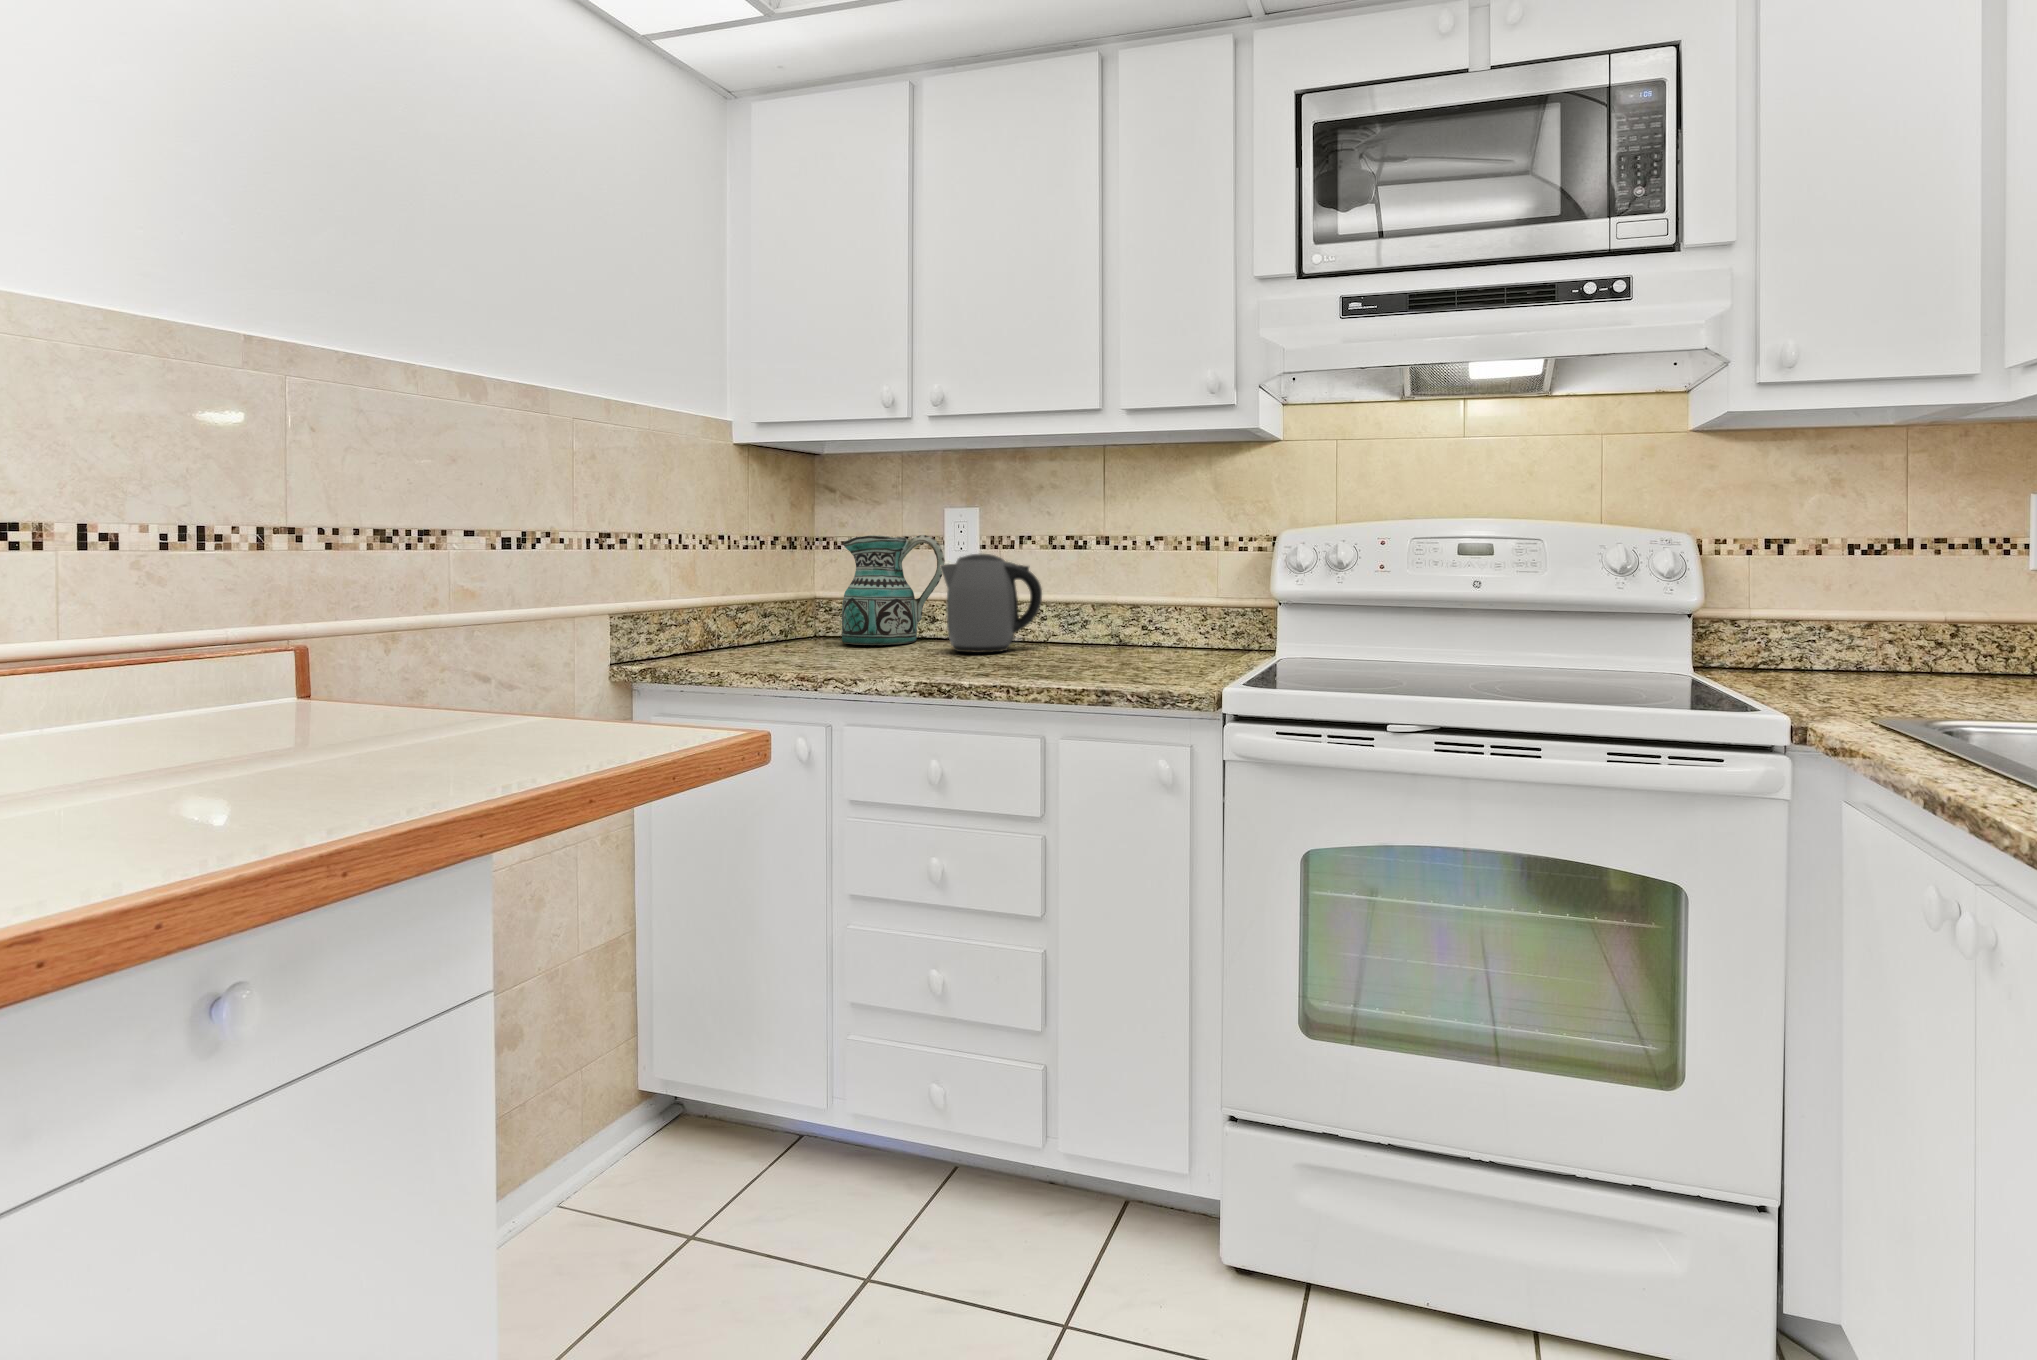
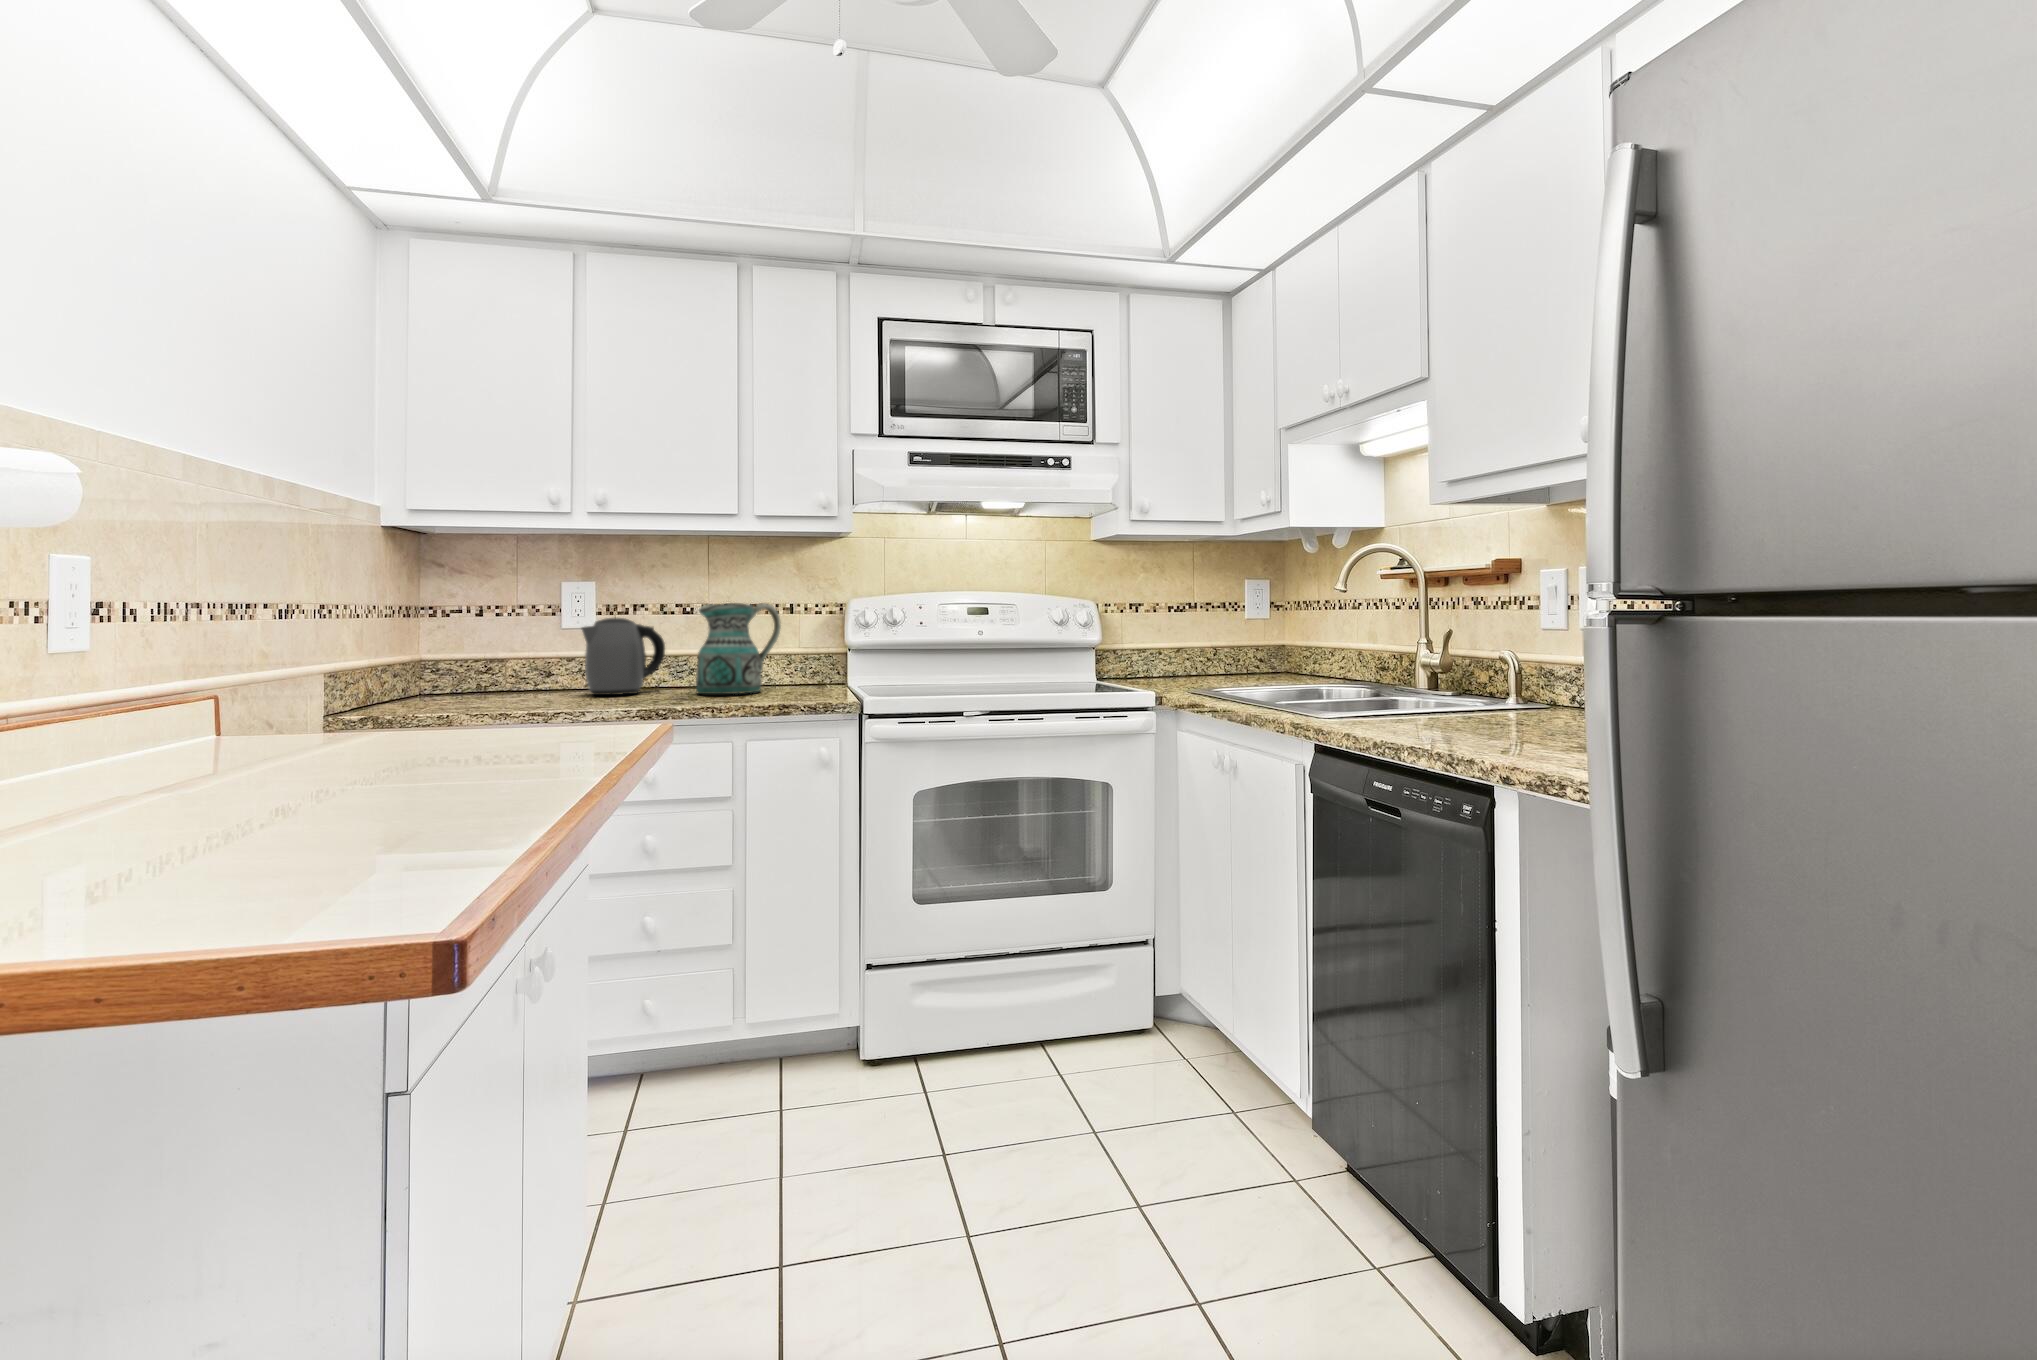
ceramic pitcher: present [842,535,945,645] -> present [696,603,781,694]

